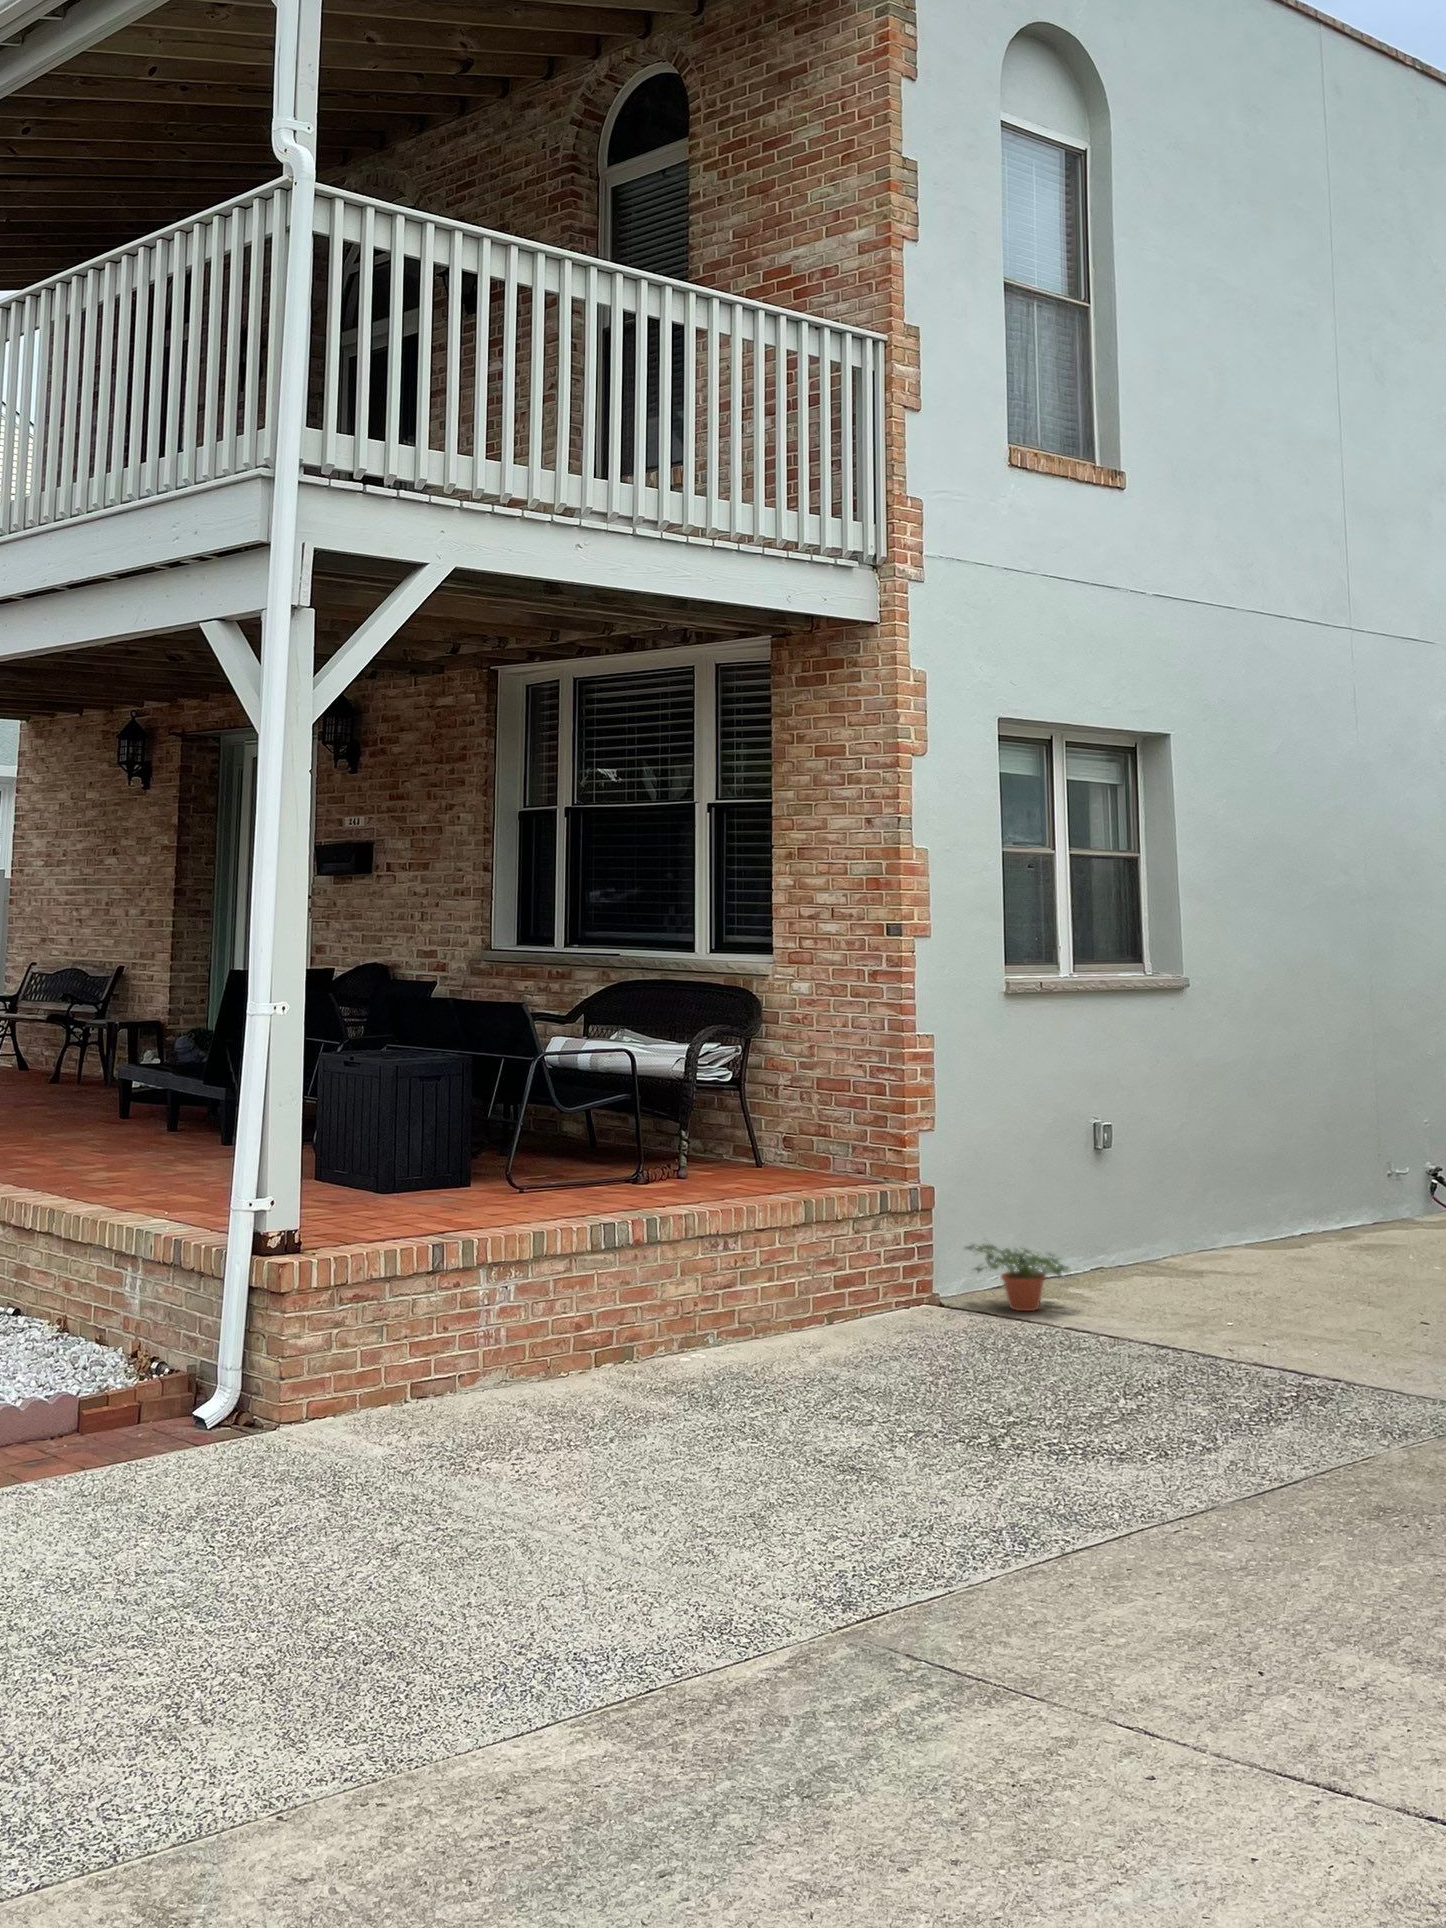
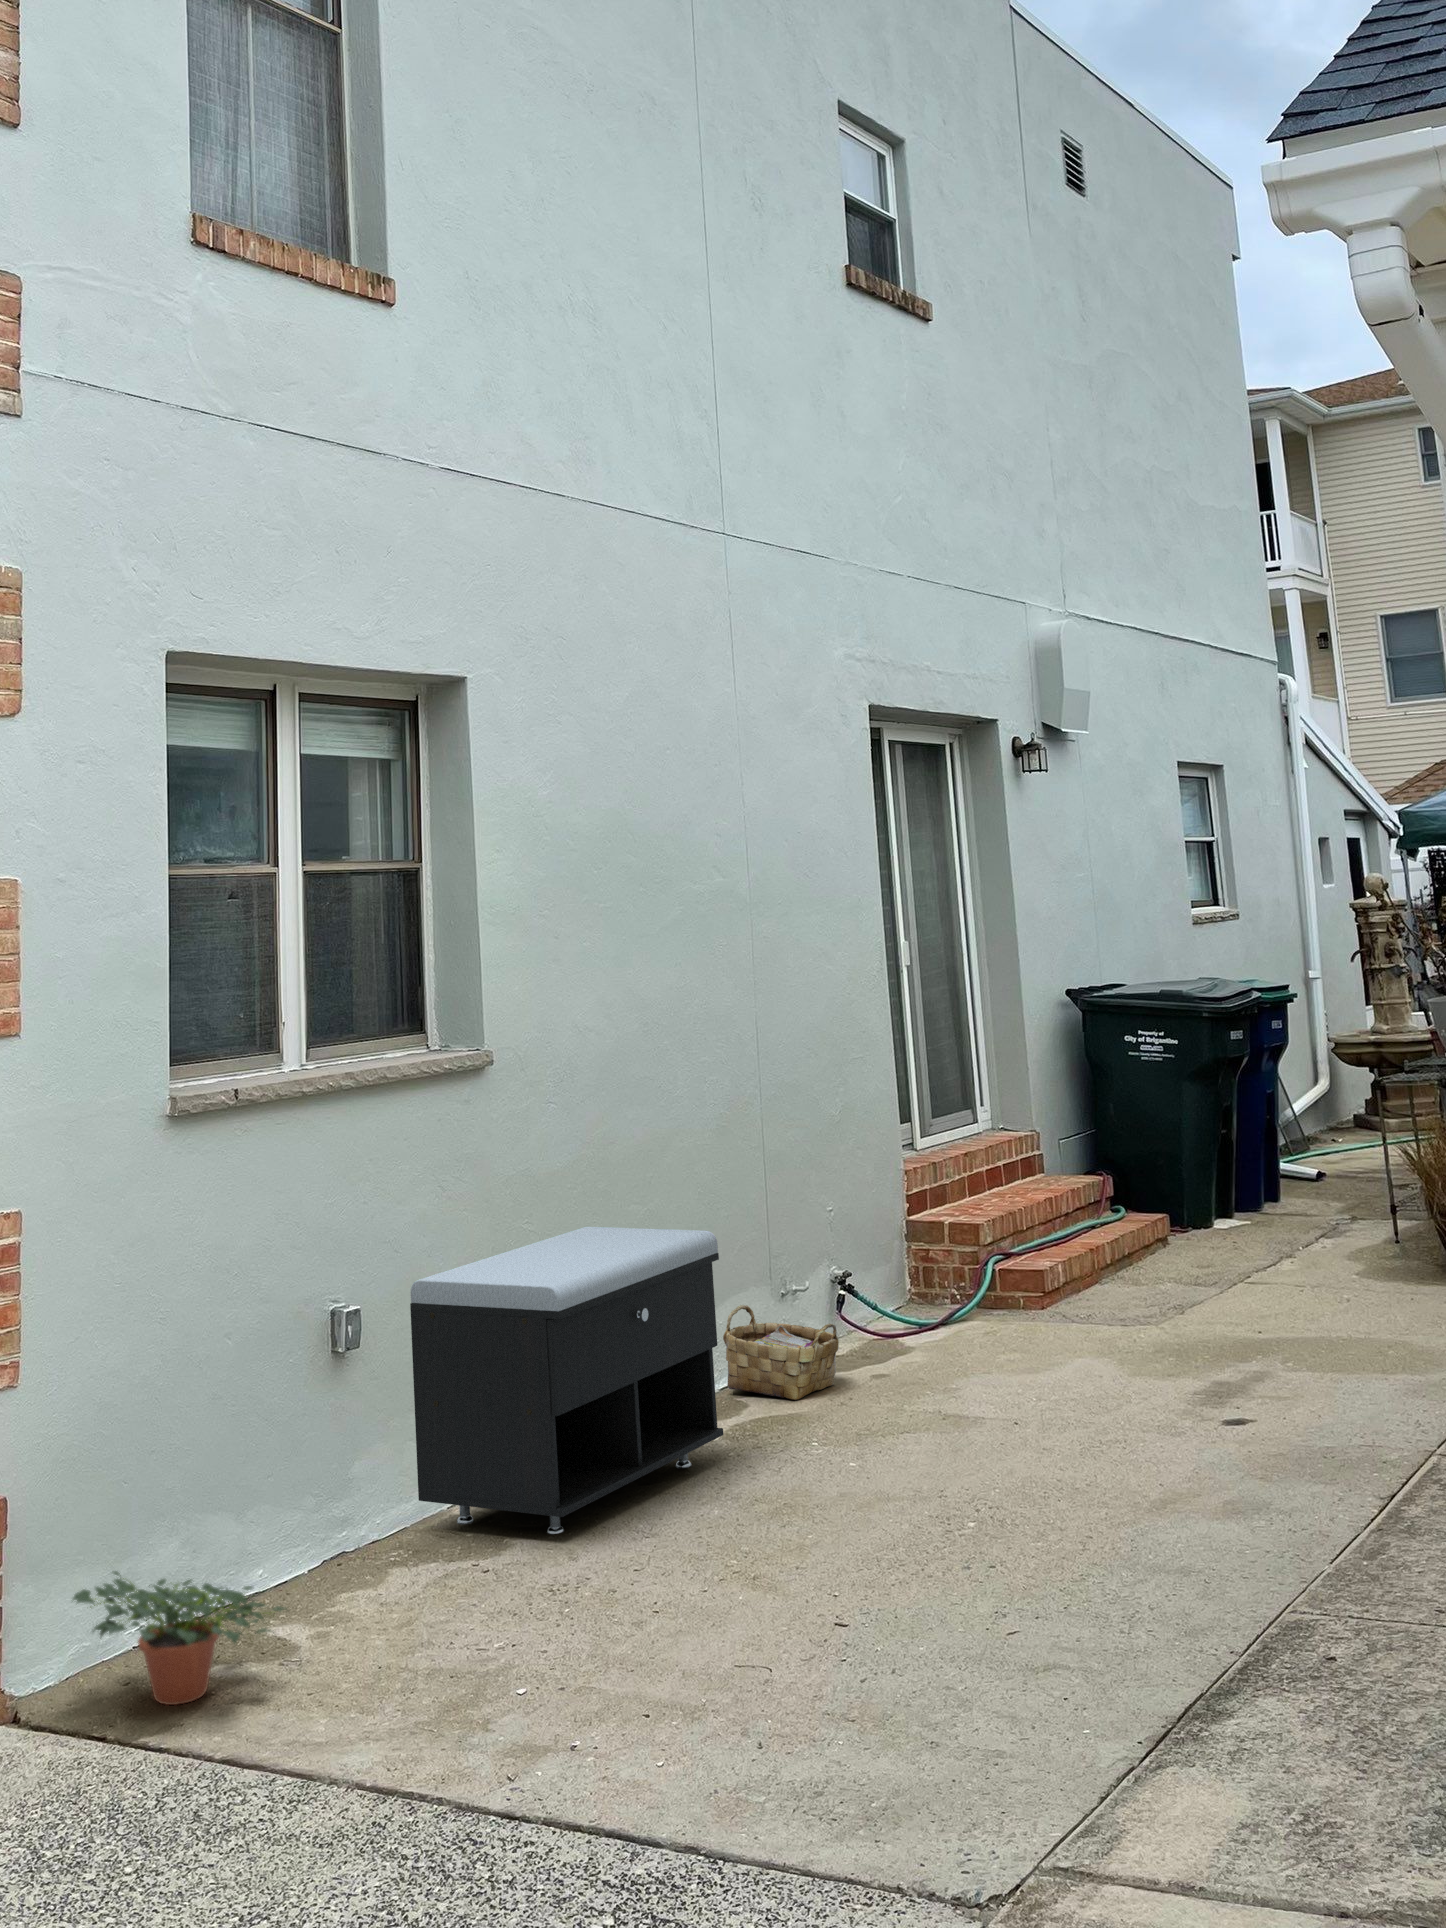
storage bench: none [1138,1099,1343,1276] -> present [410,1227,723,1534]
woven basket: none [1343,1172,1428,1237] -> present [723,1305,839,1400]

